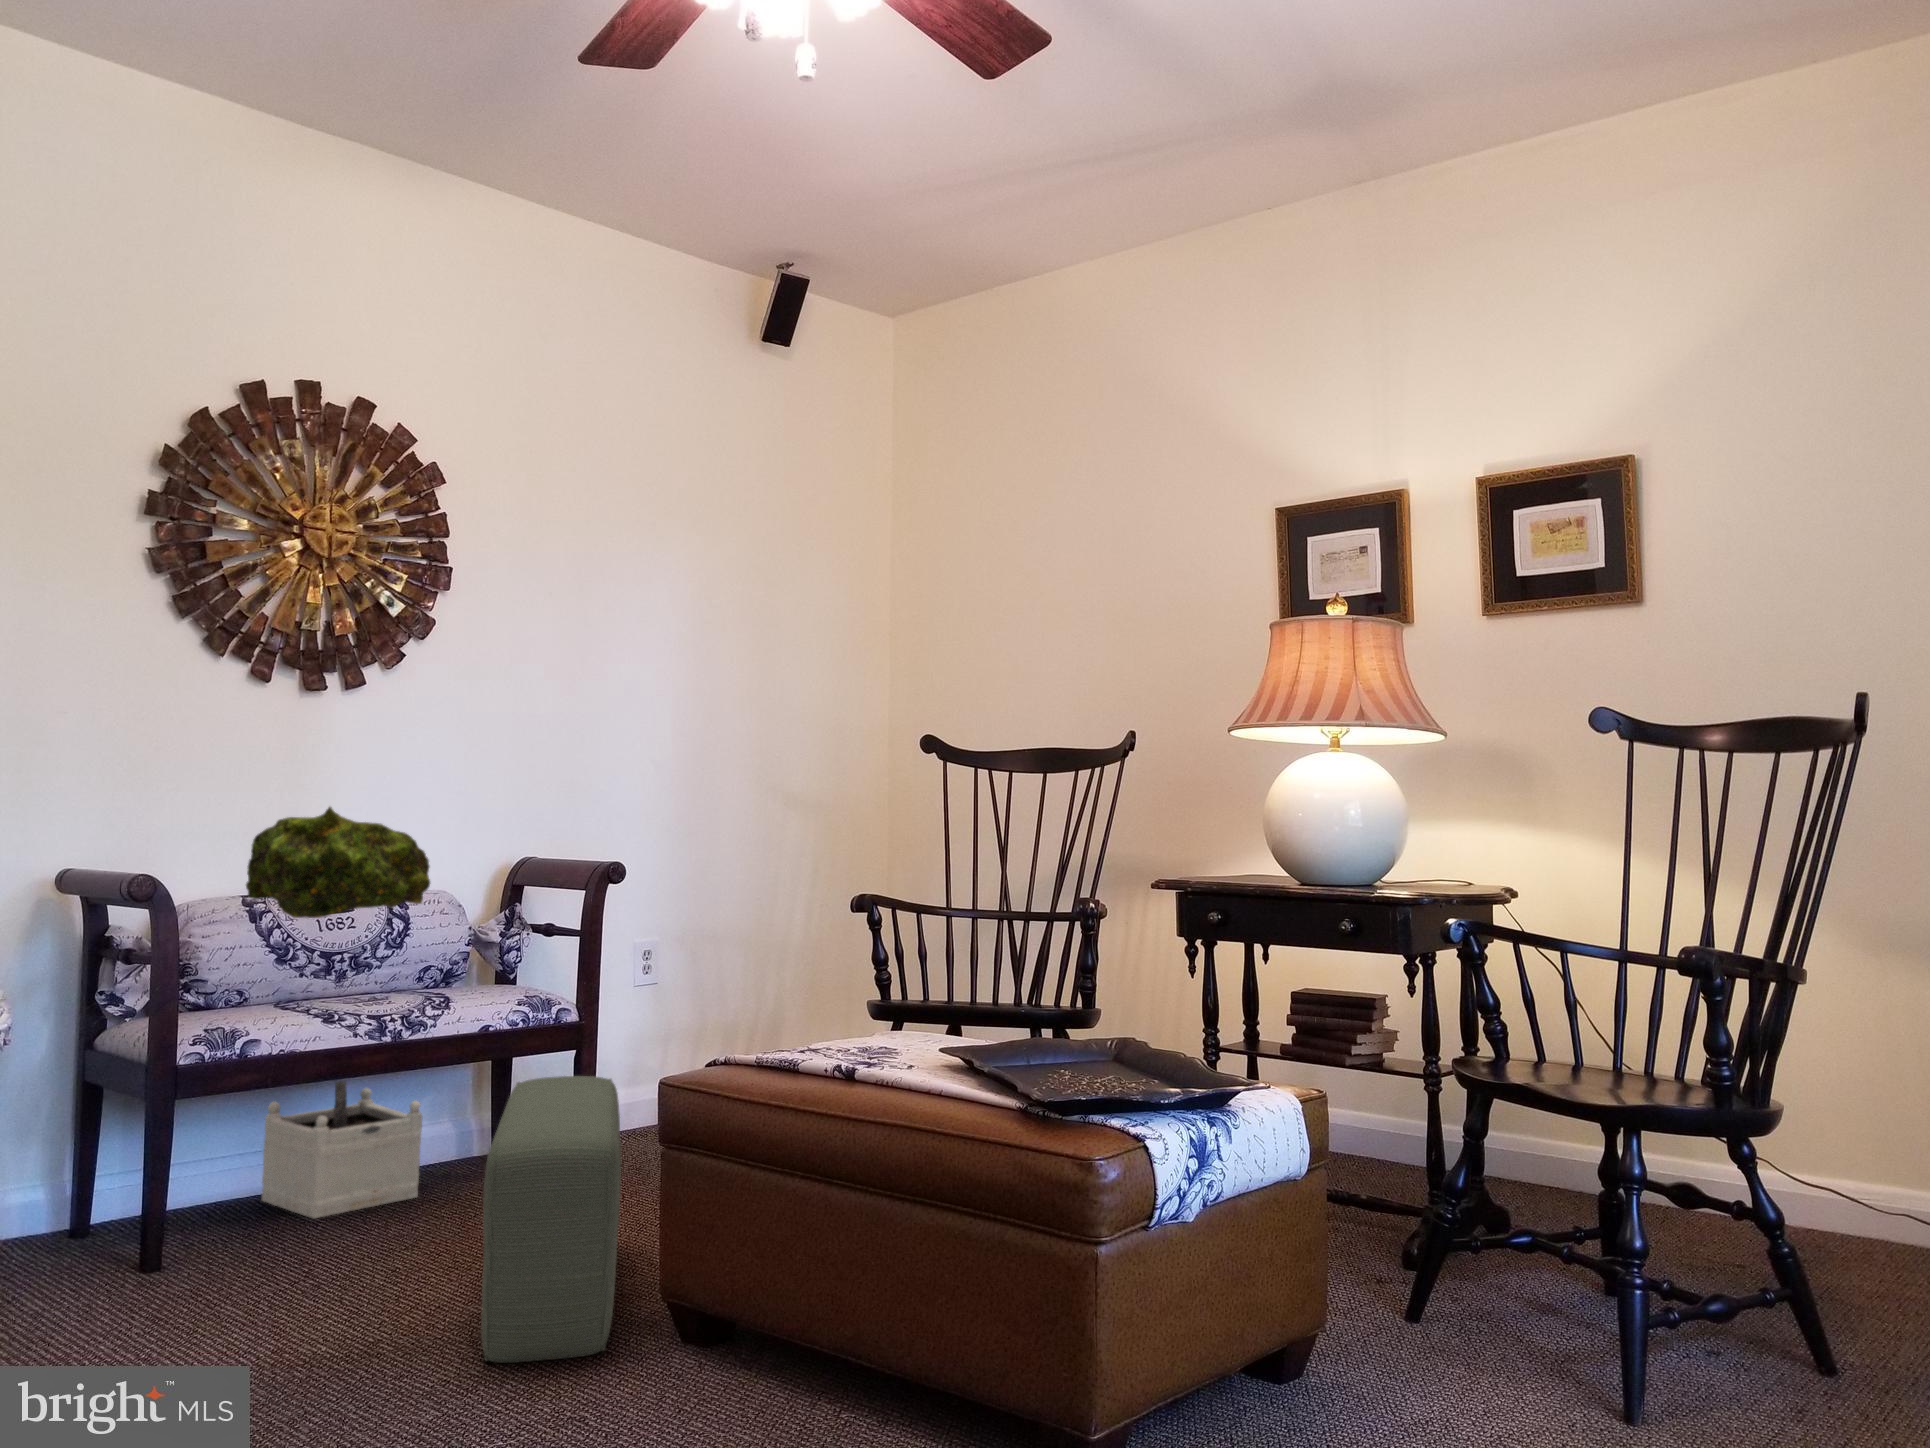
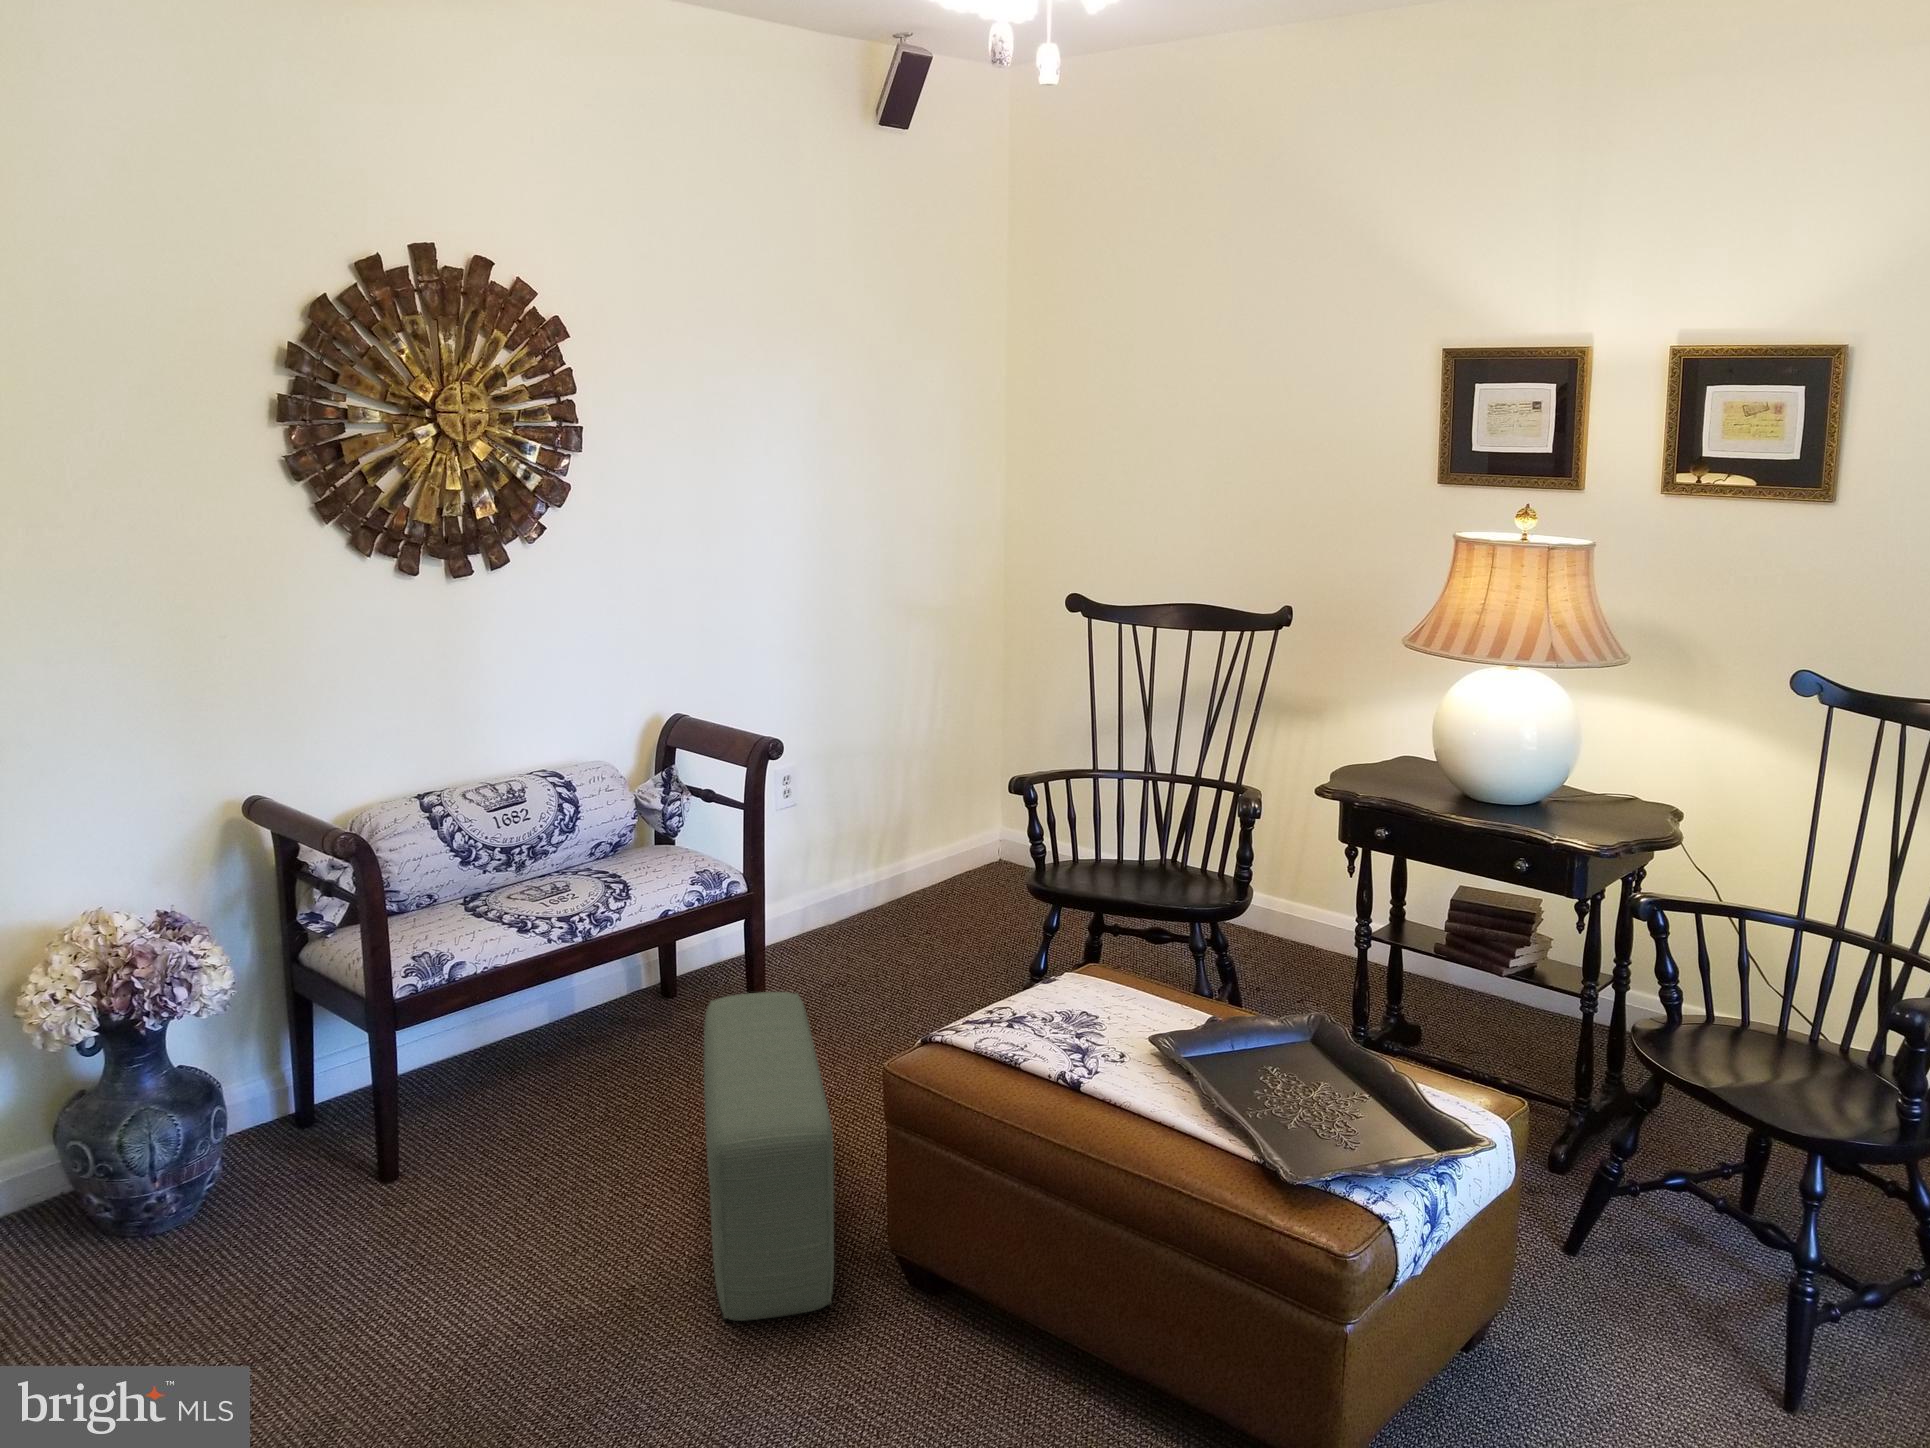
potted tree: present [246,807,430,1218] -> none [422,713,611,1087]

